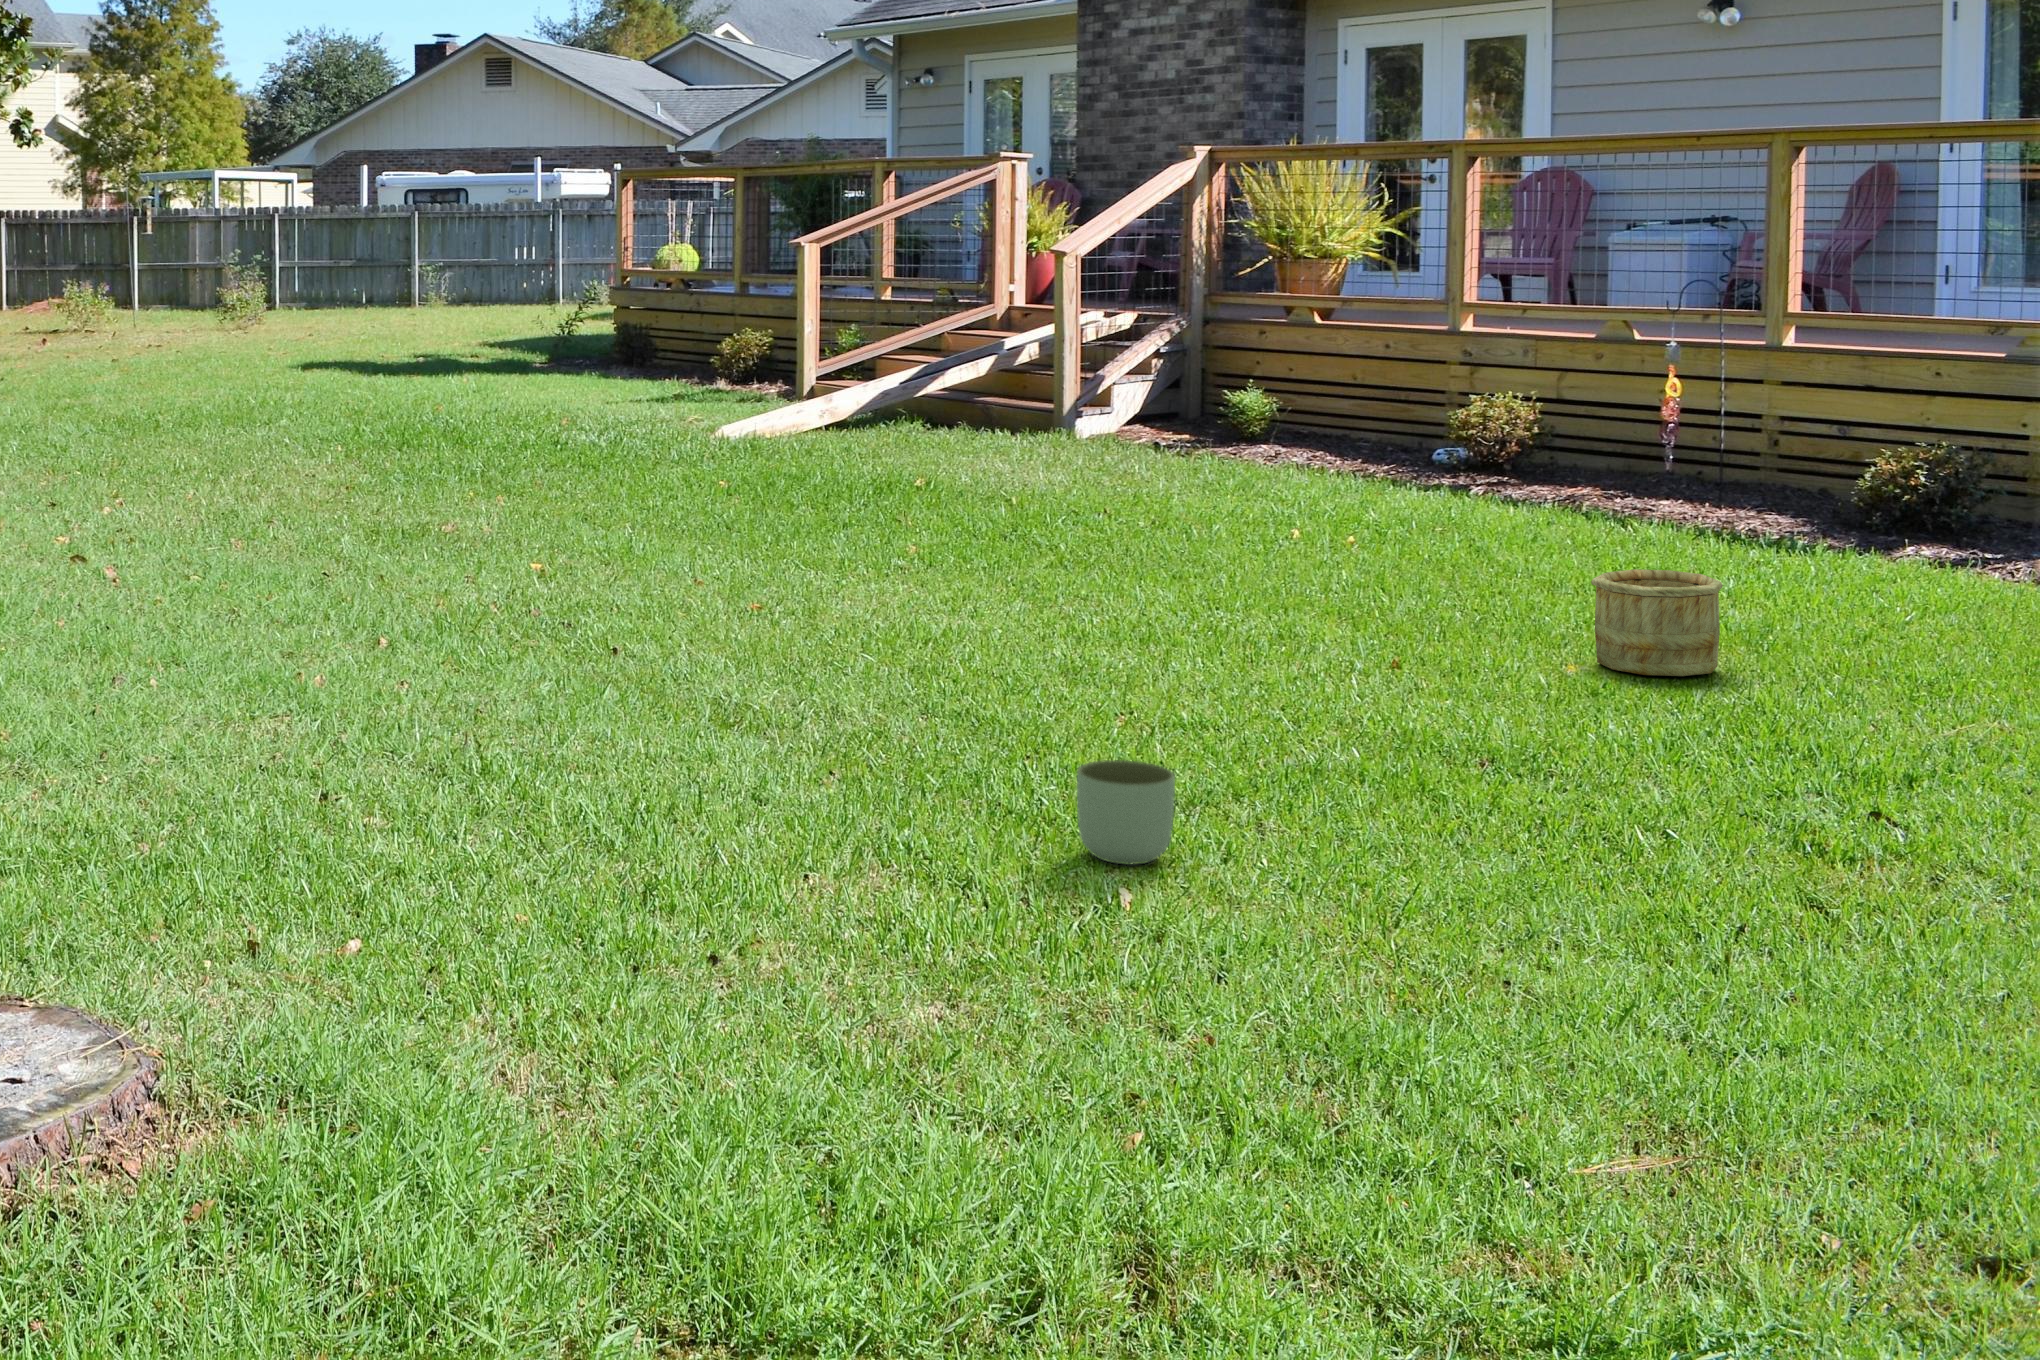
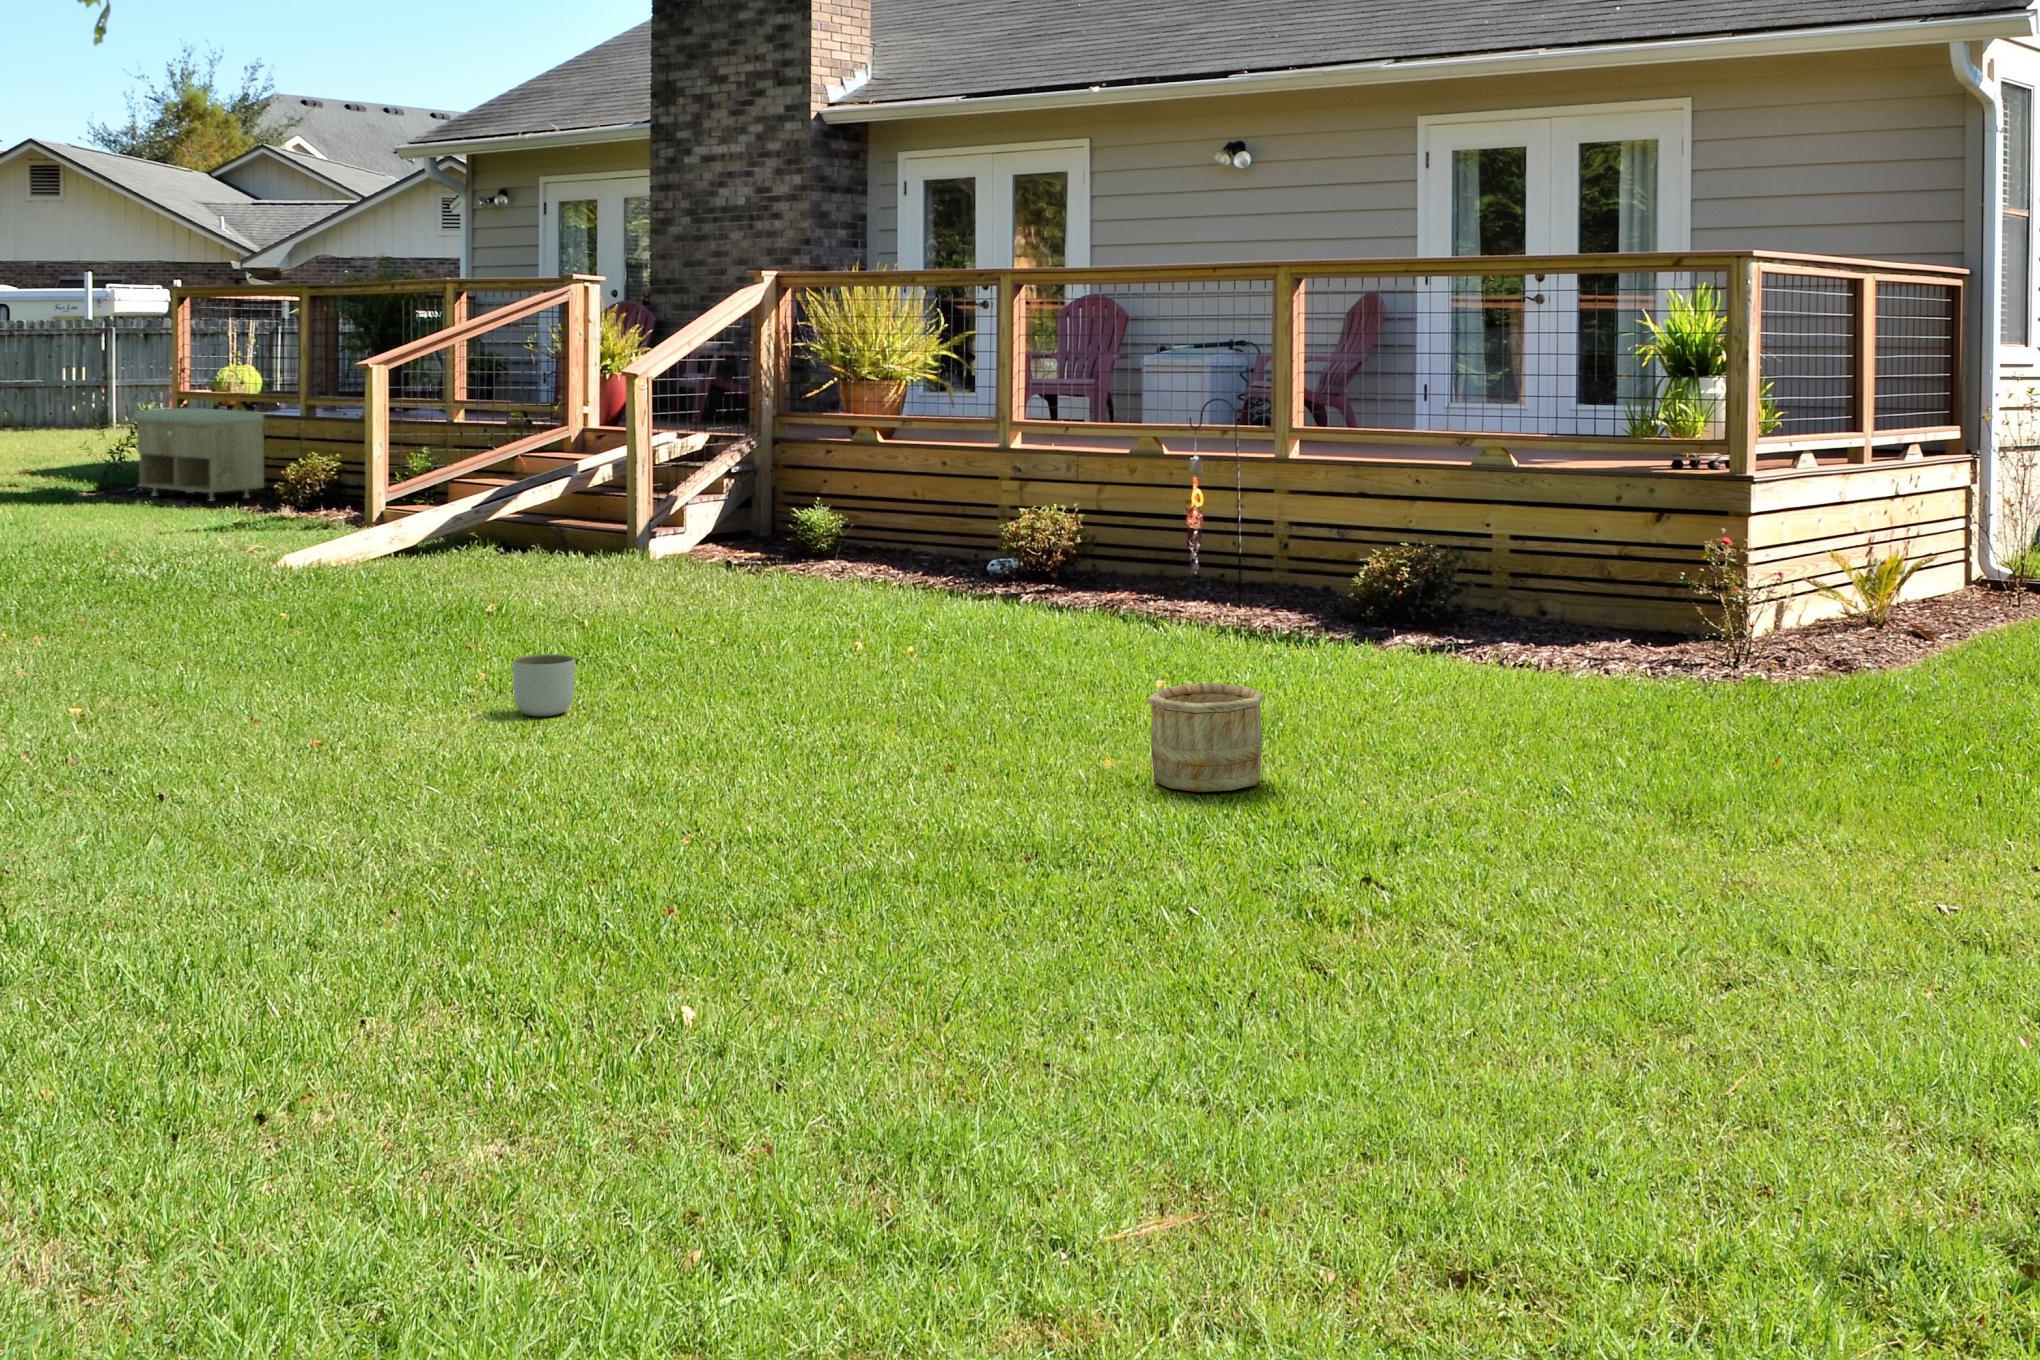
storage bench: none [593,286,705,373] -> present [134,408,264,501]
planter: present [1077,760,1175,865] -> present [513,654,575,717]

